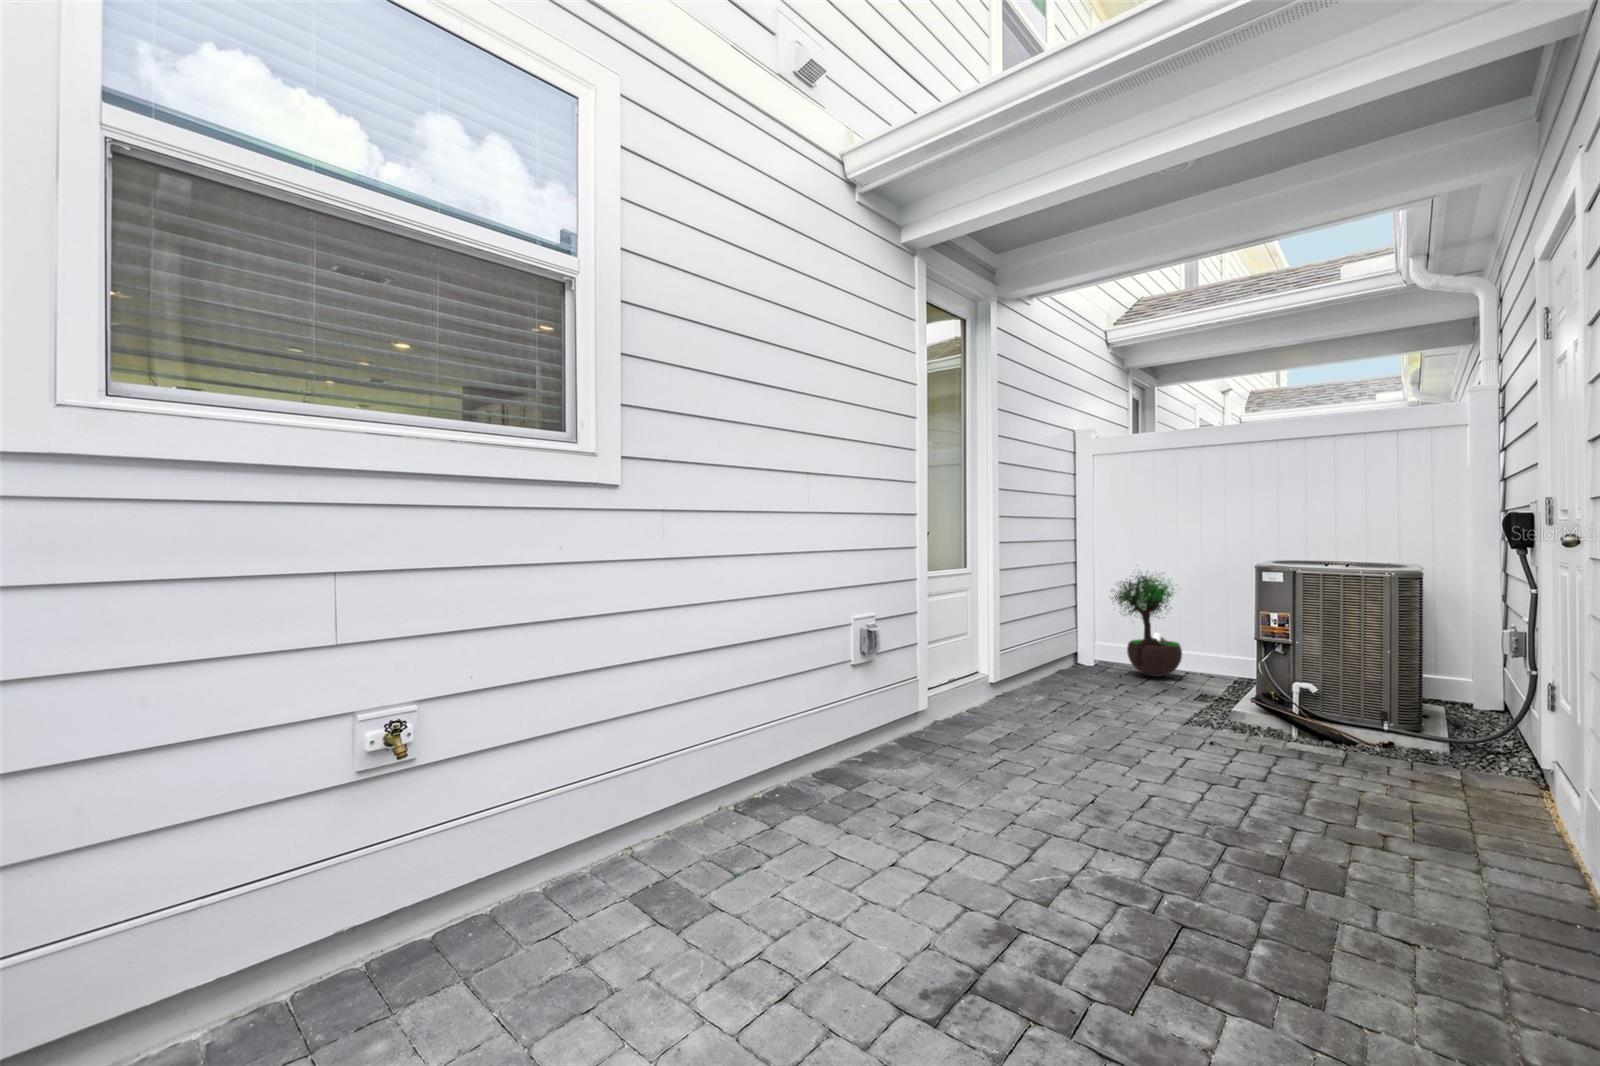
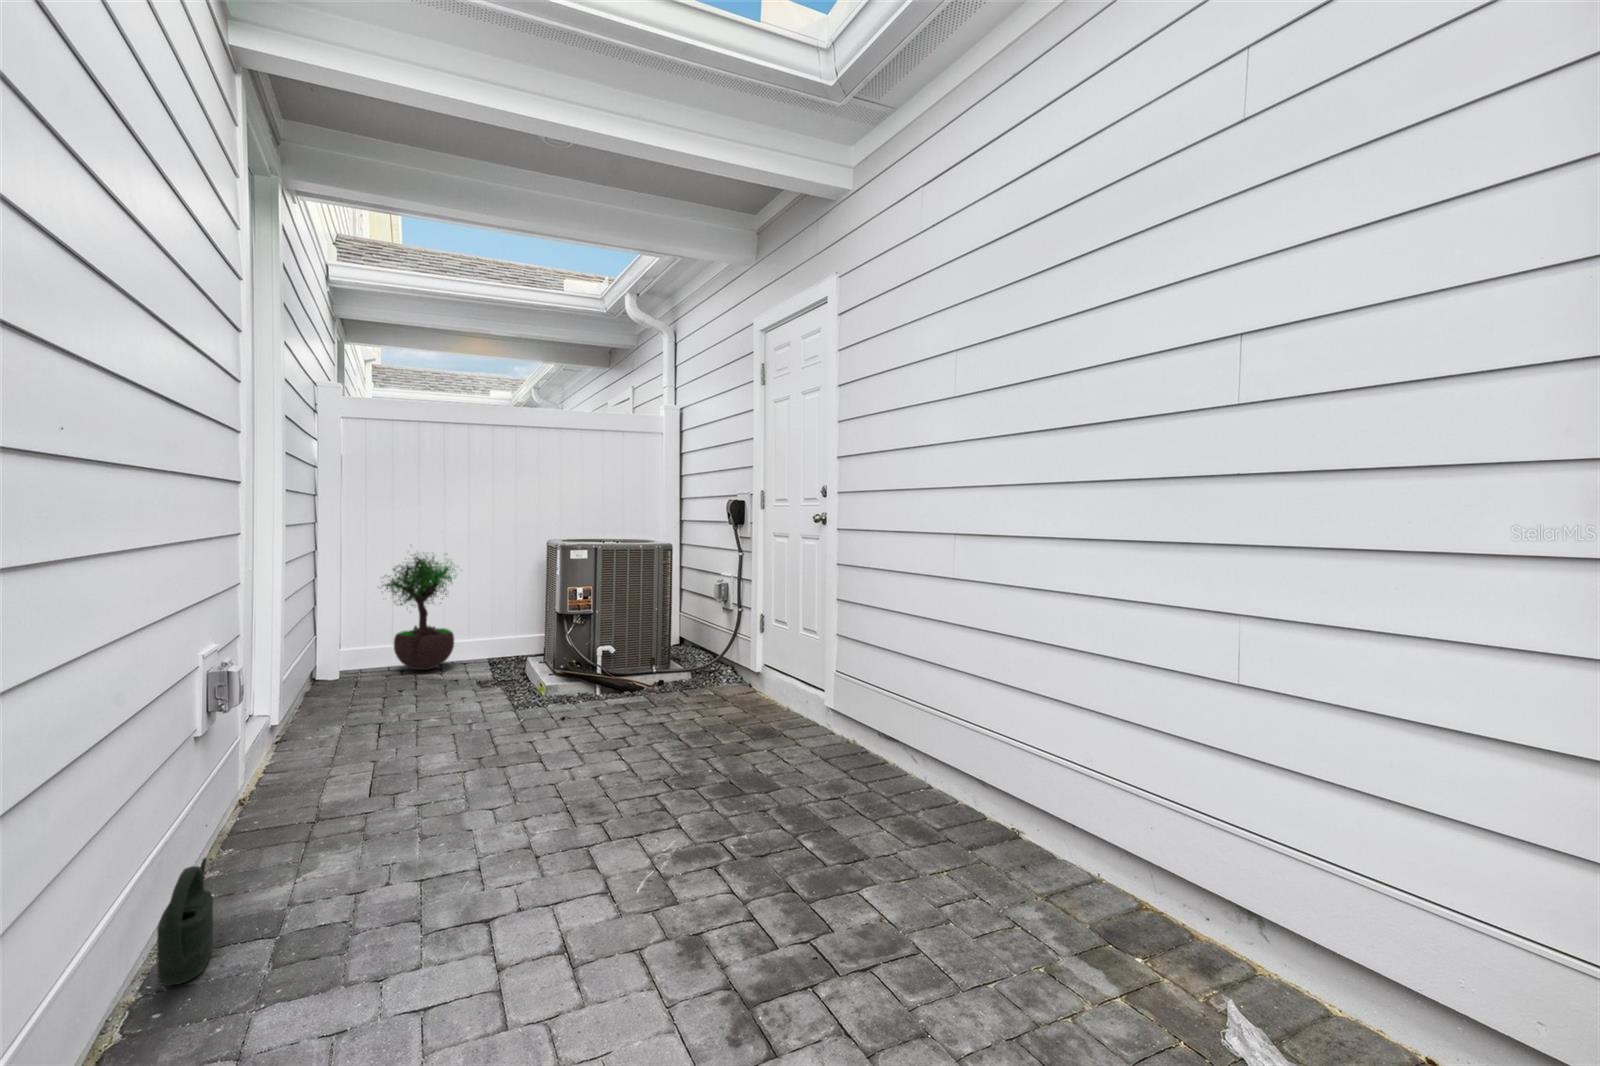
watering can: none [788,734,843,792] -> present [157,858,213,986]

